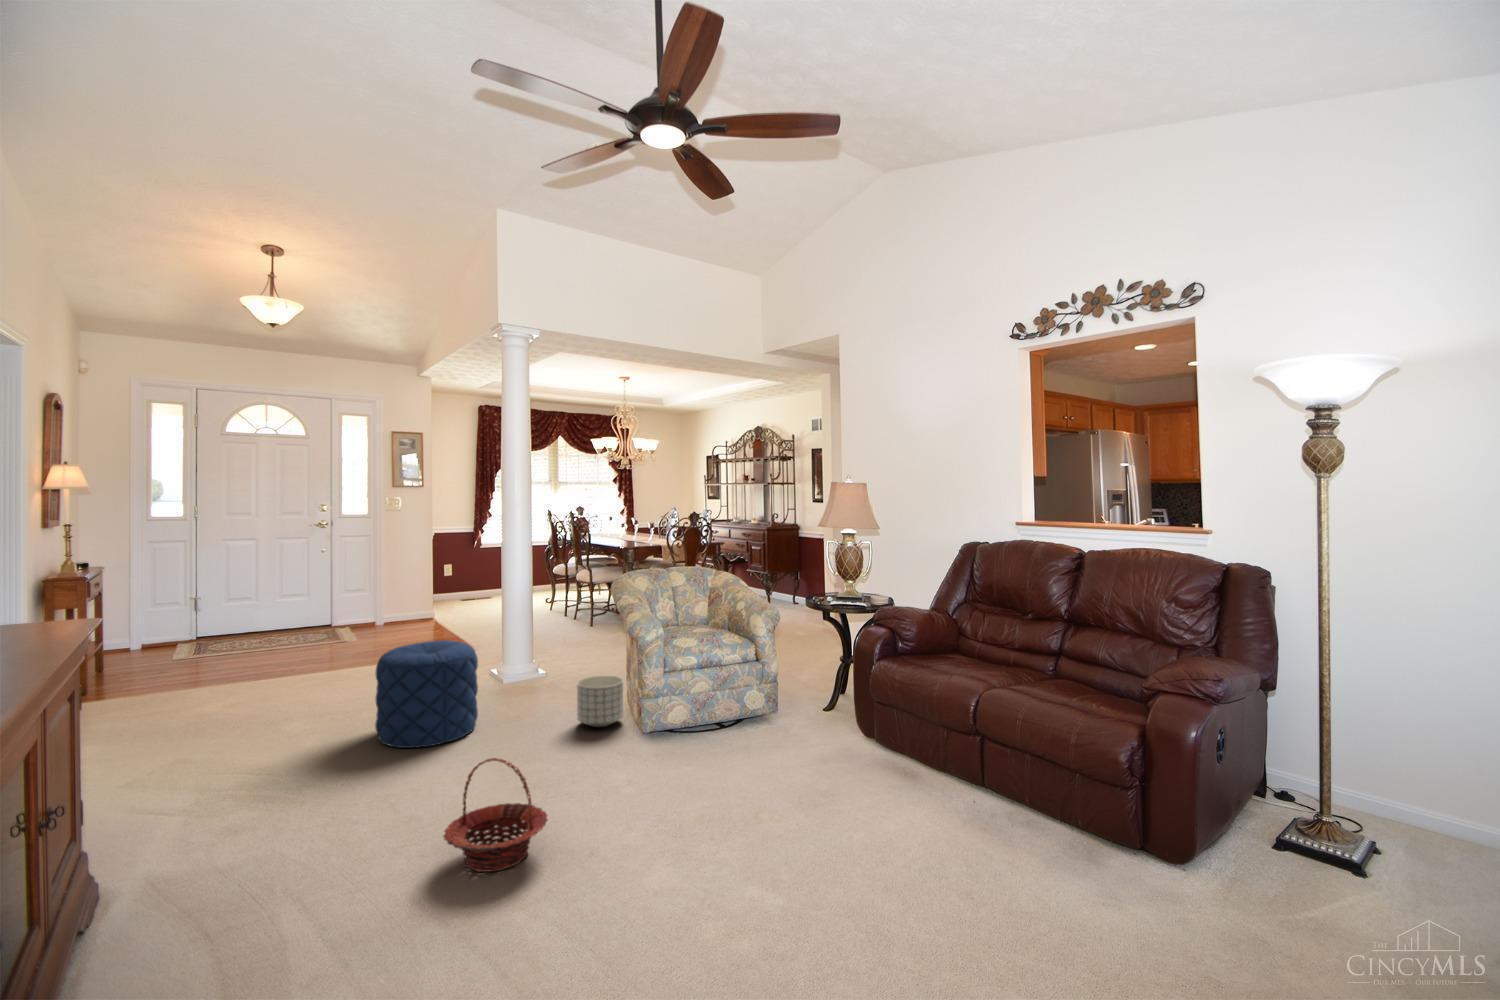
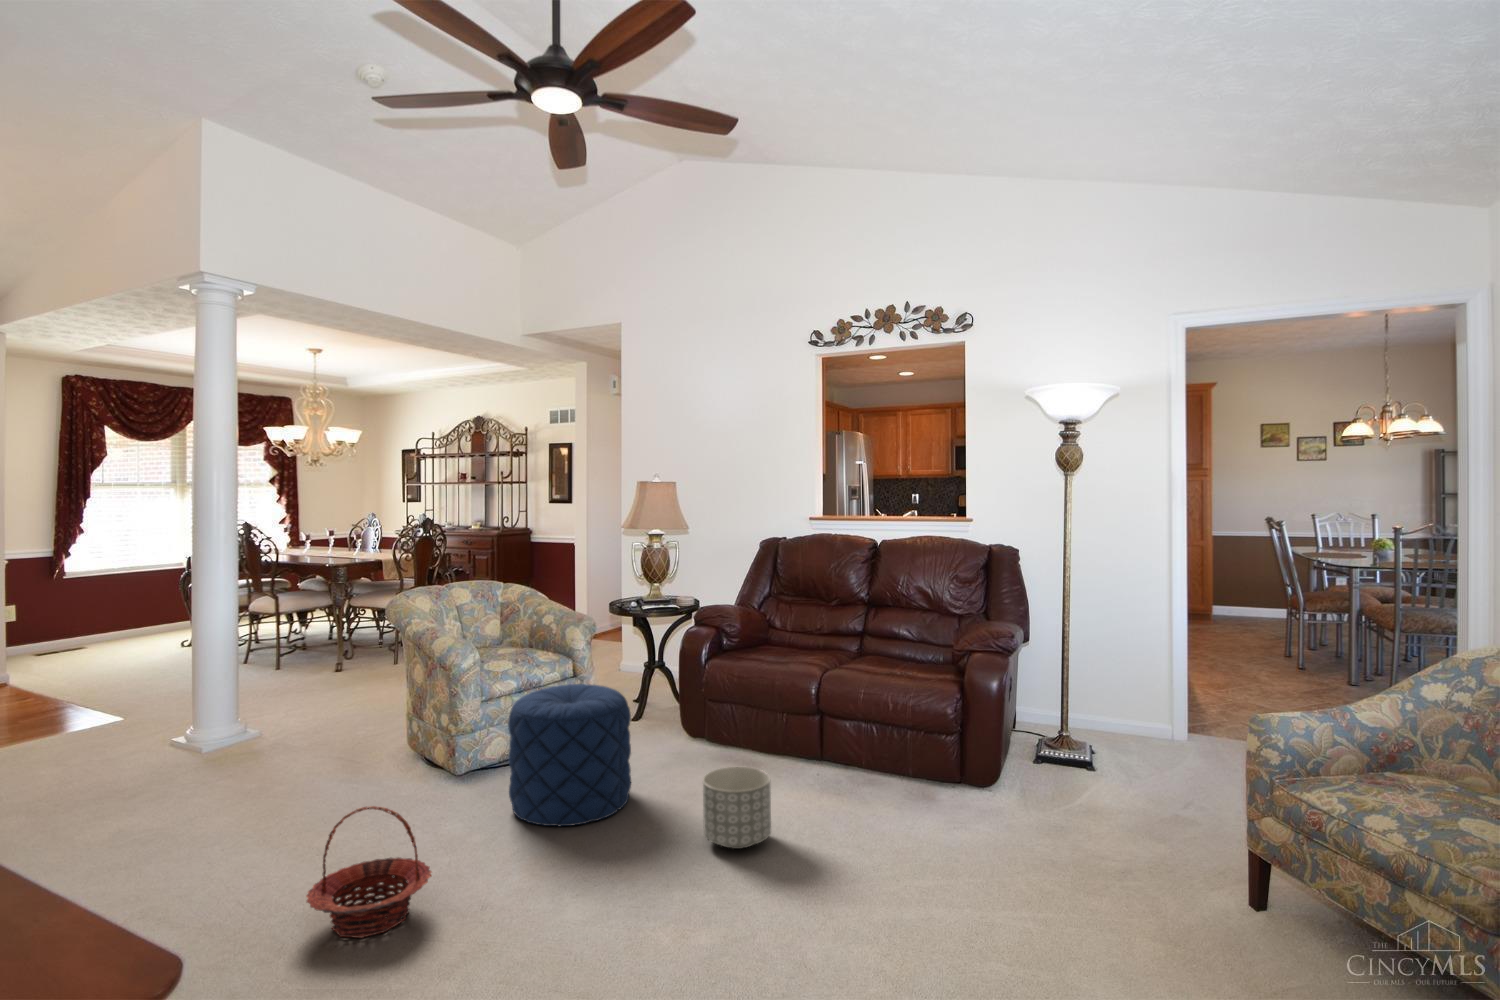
pouf: present [375,640,478,748] -> present [508,684,631,826]
planter: present [577,676,623,727] -> present [703,767,771,849]

